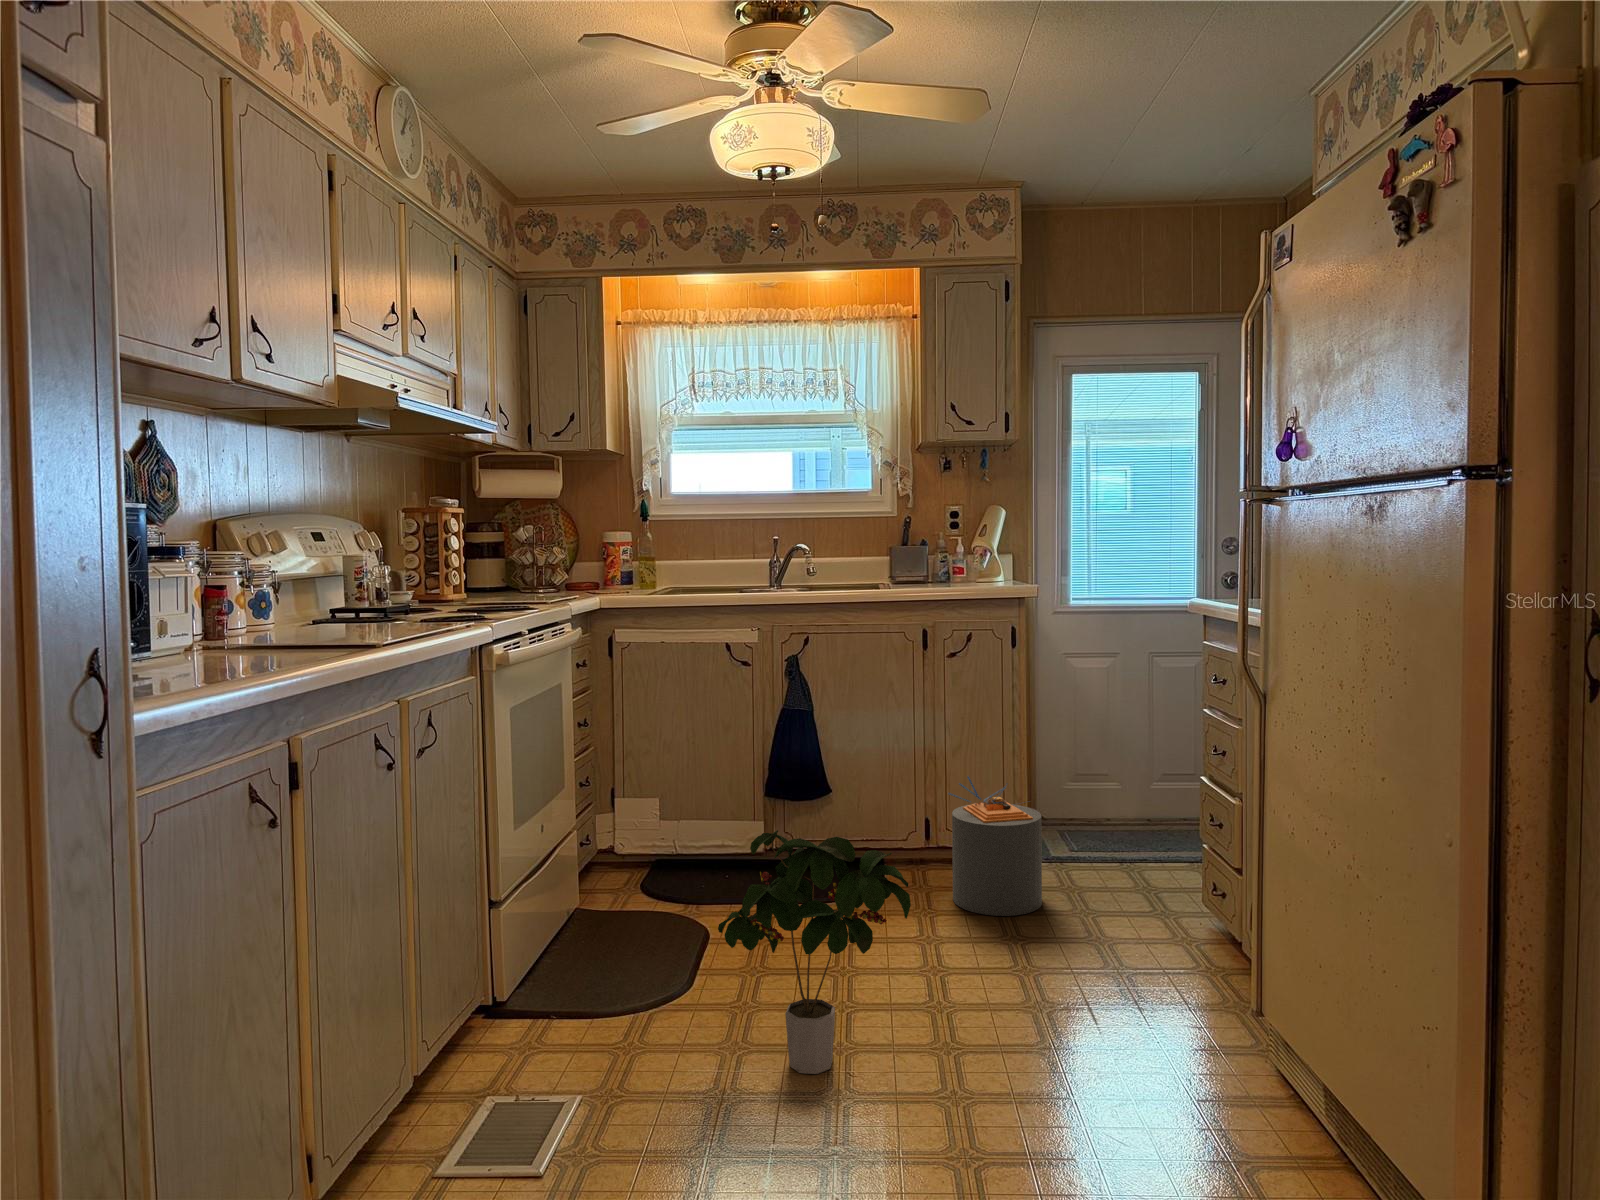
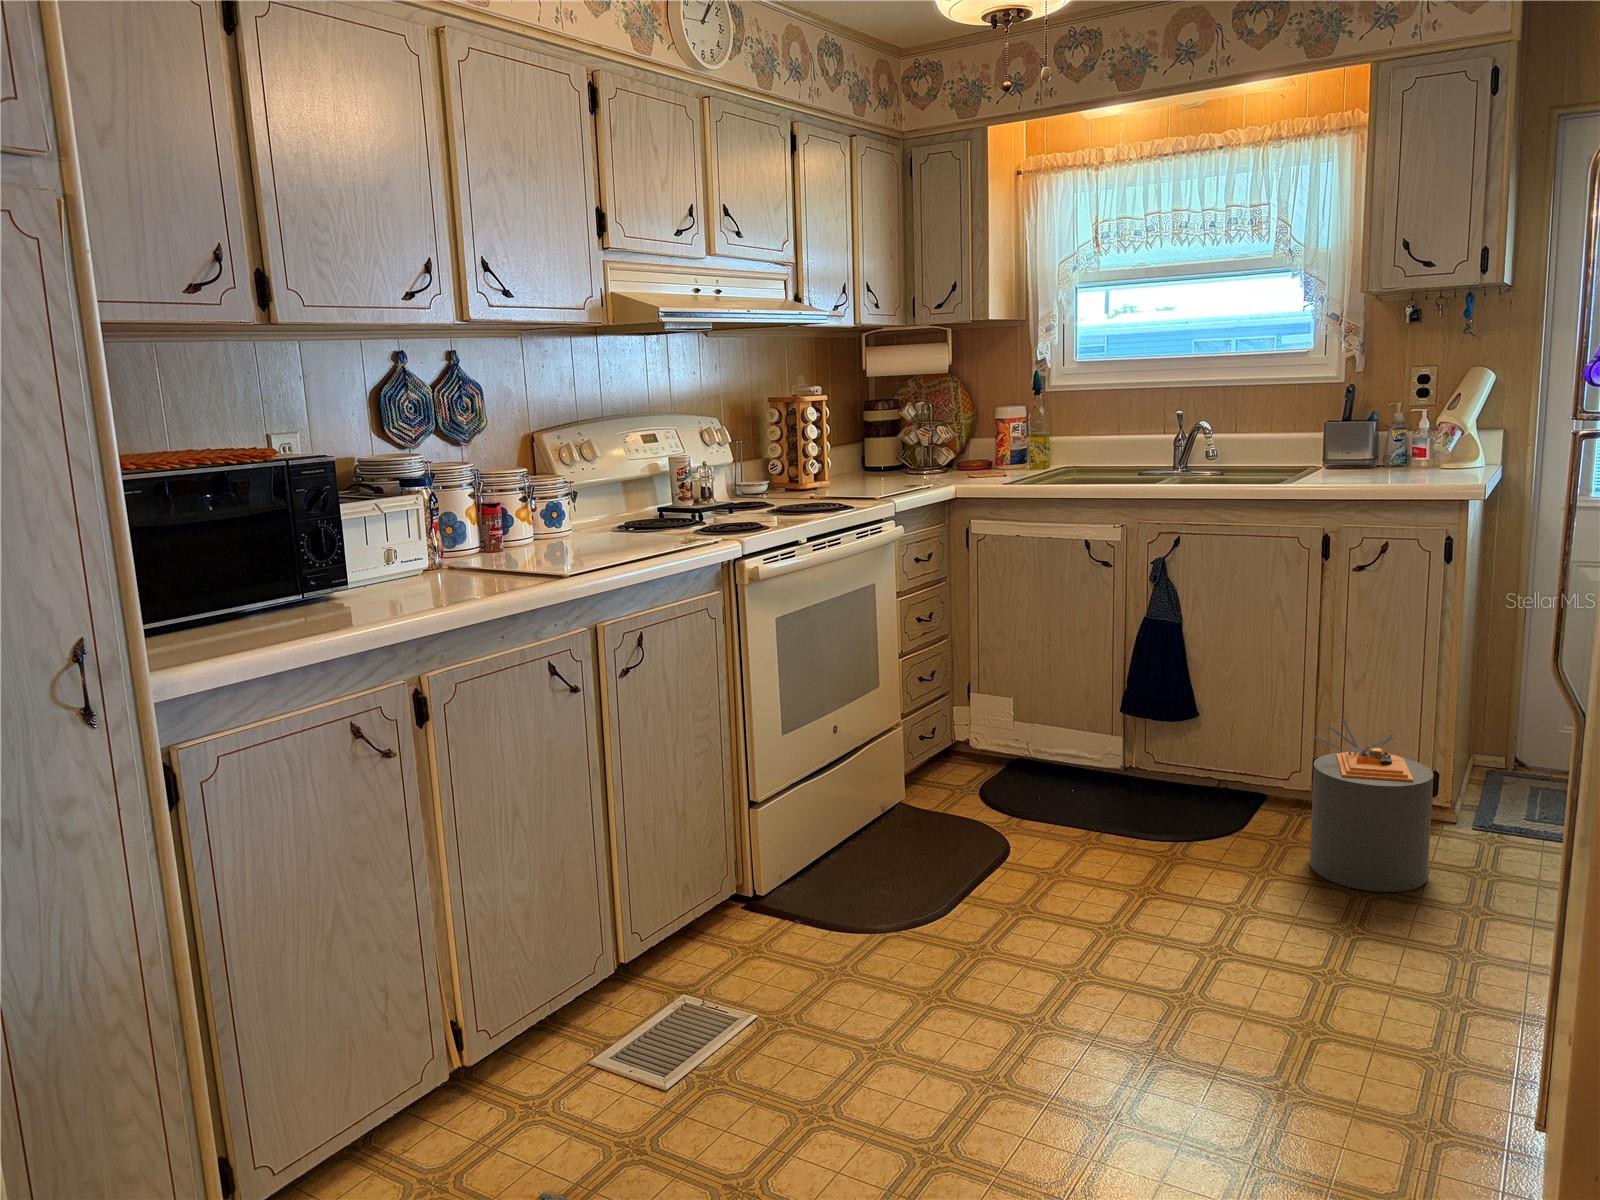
potted plant: present [718,830,911,1074] -> none [938,754,1097,999]

